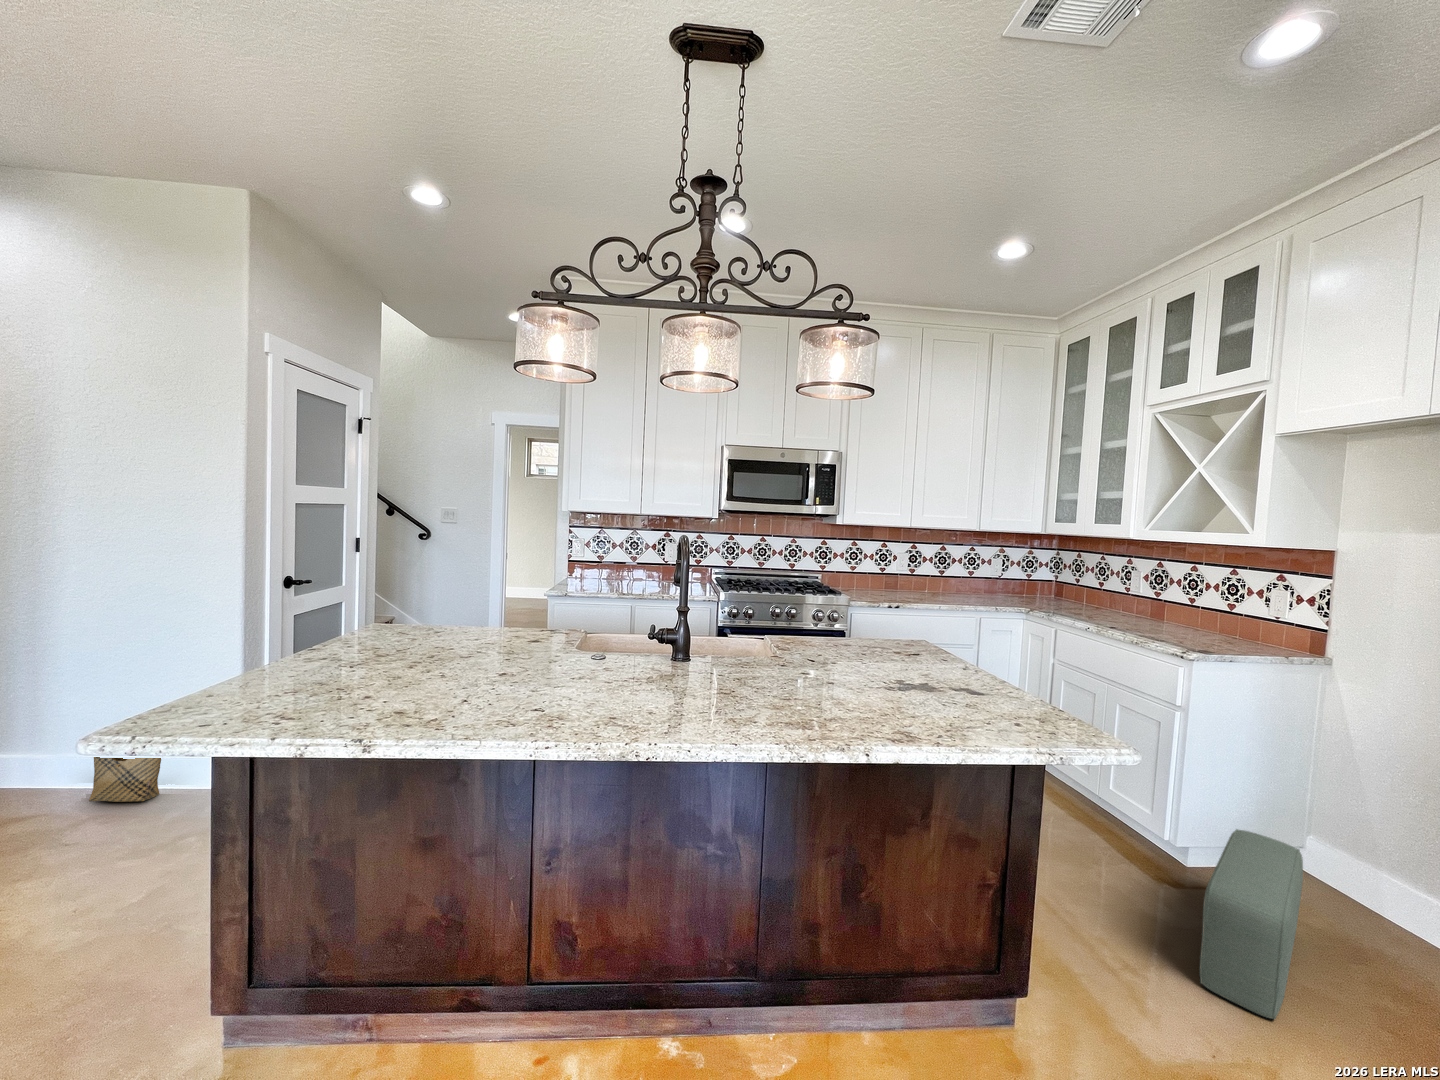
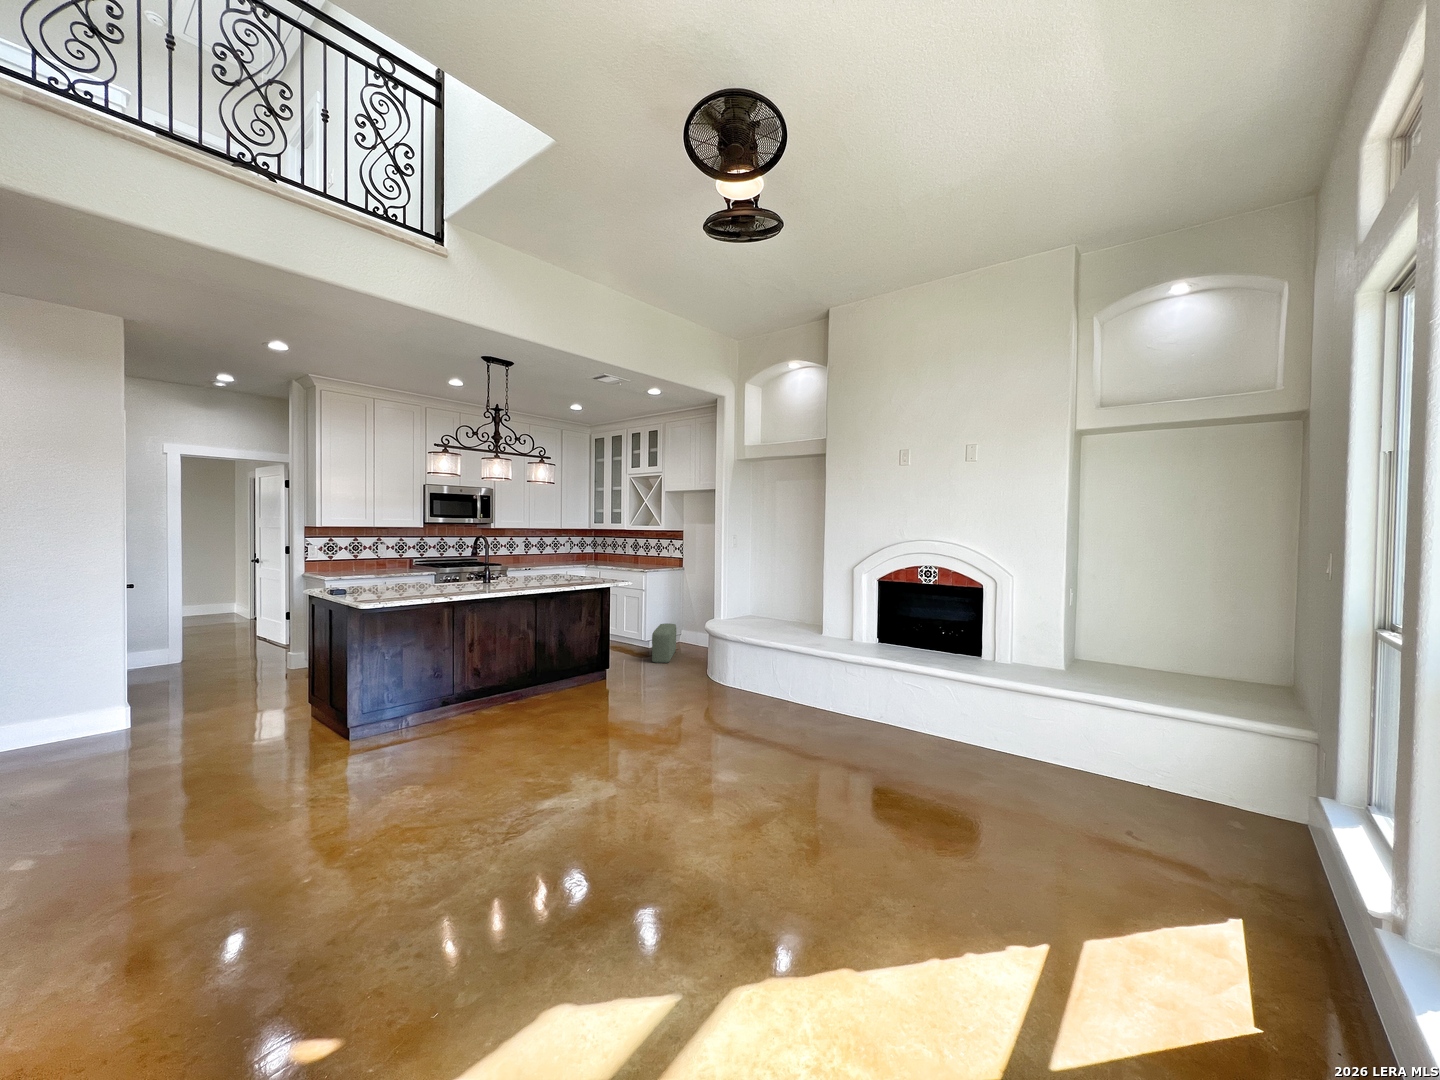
woven basket: present [89,757,161,802] -> none [37,686,96,745]

